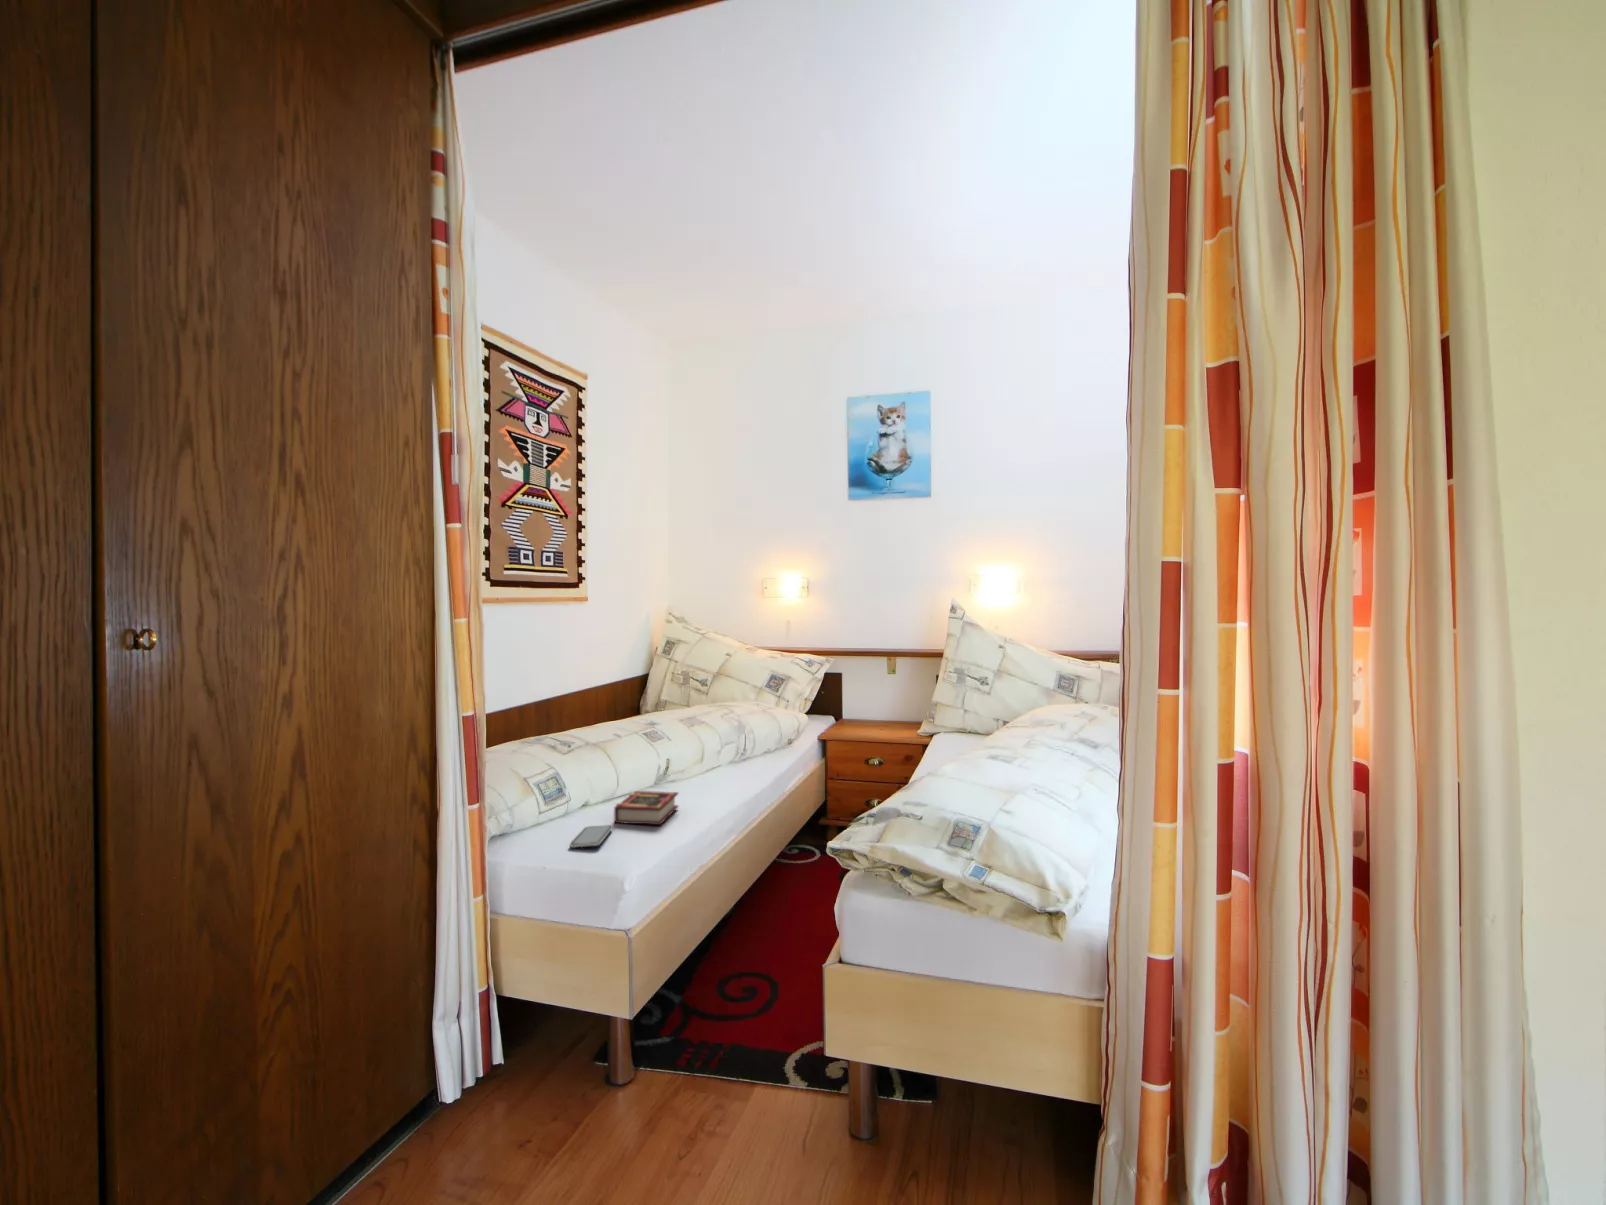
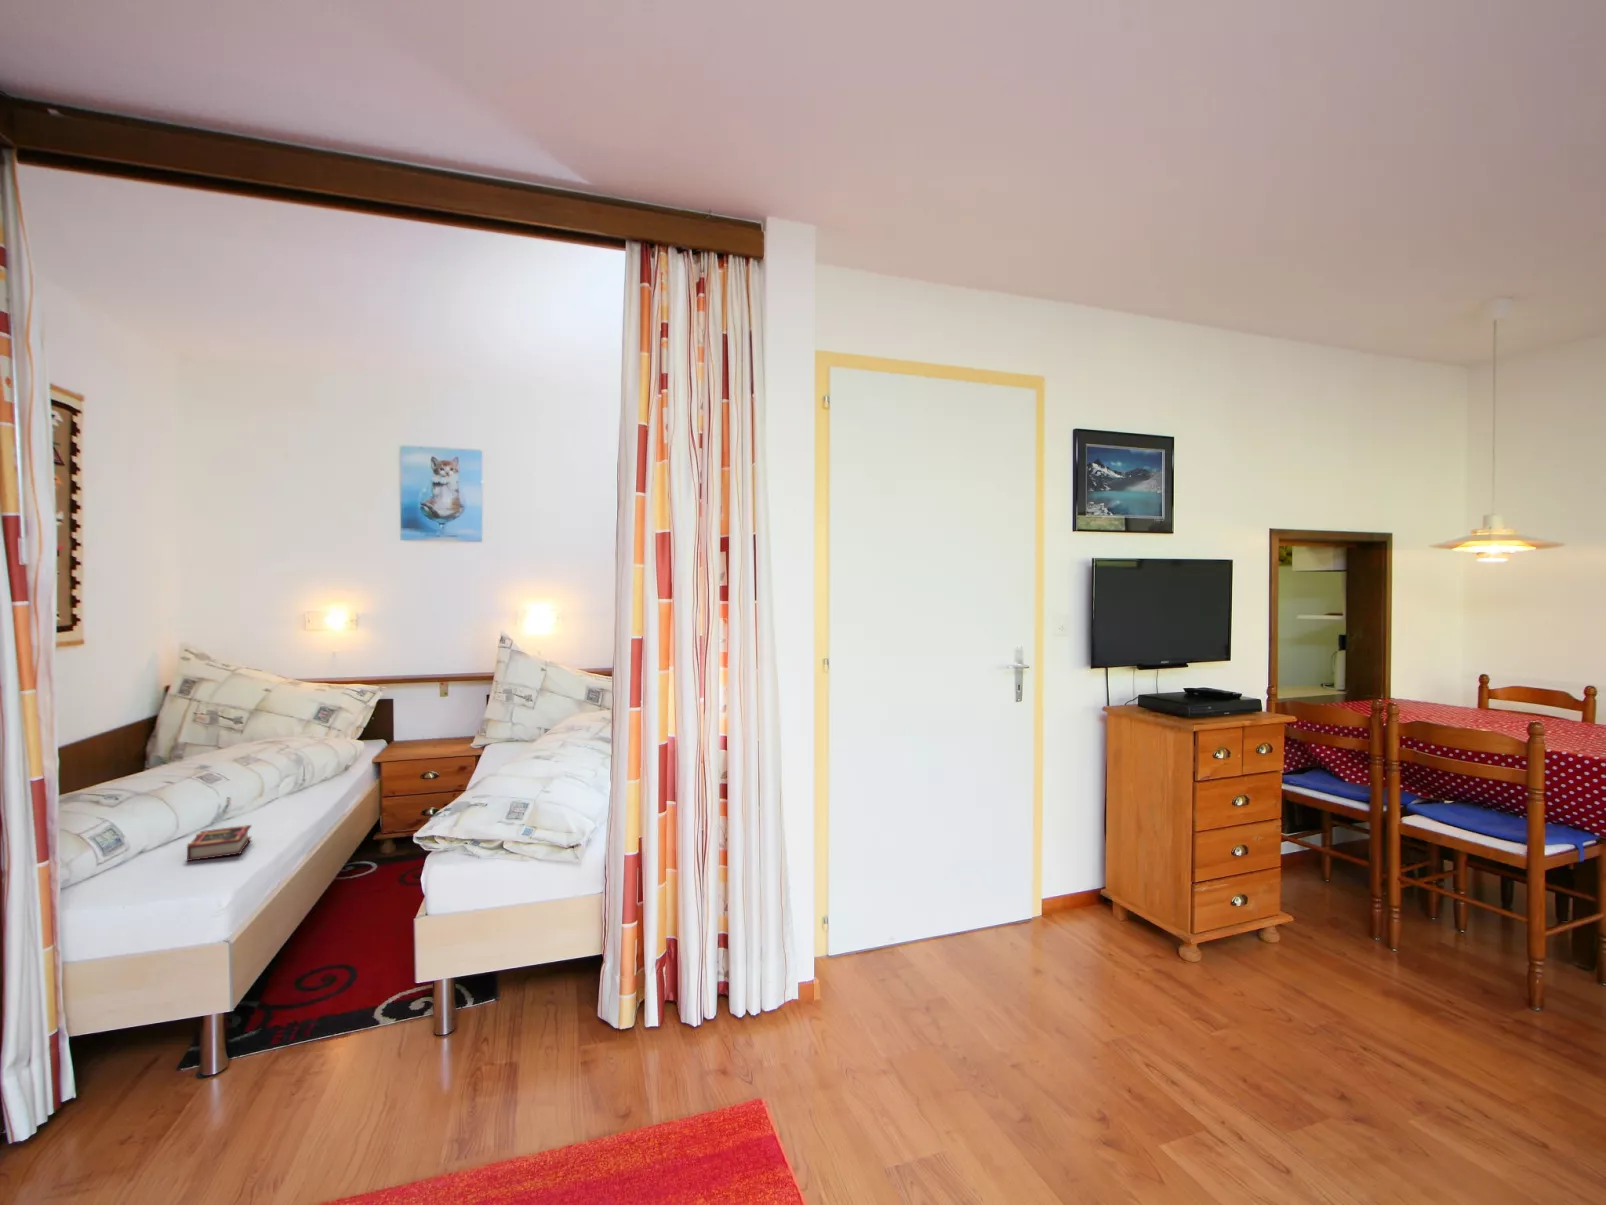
smartphone: present [570,825,613,847] -> none [151,862,190,886]

